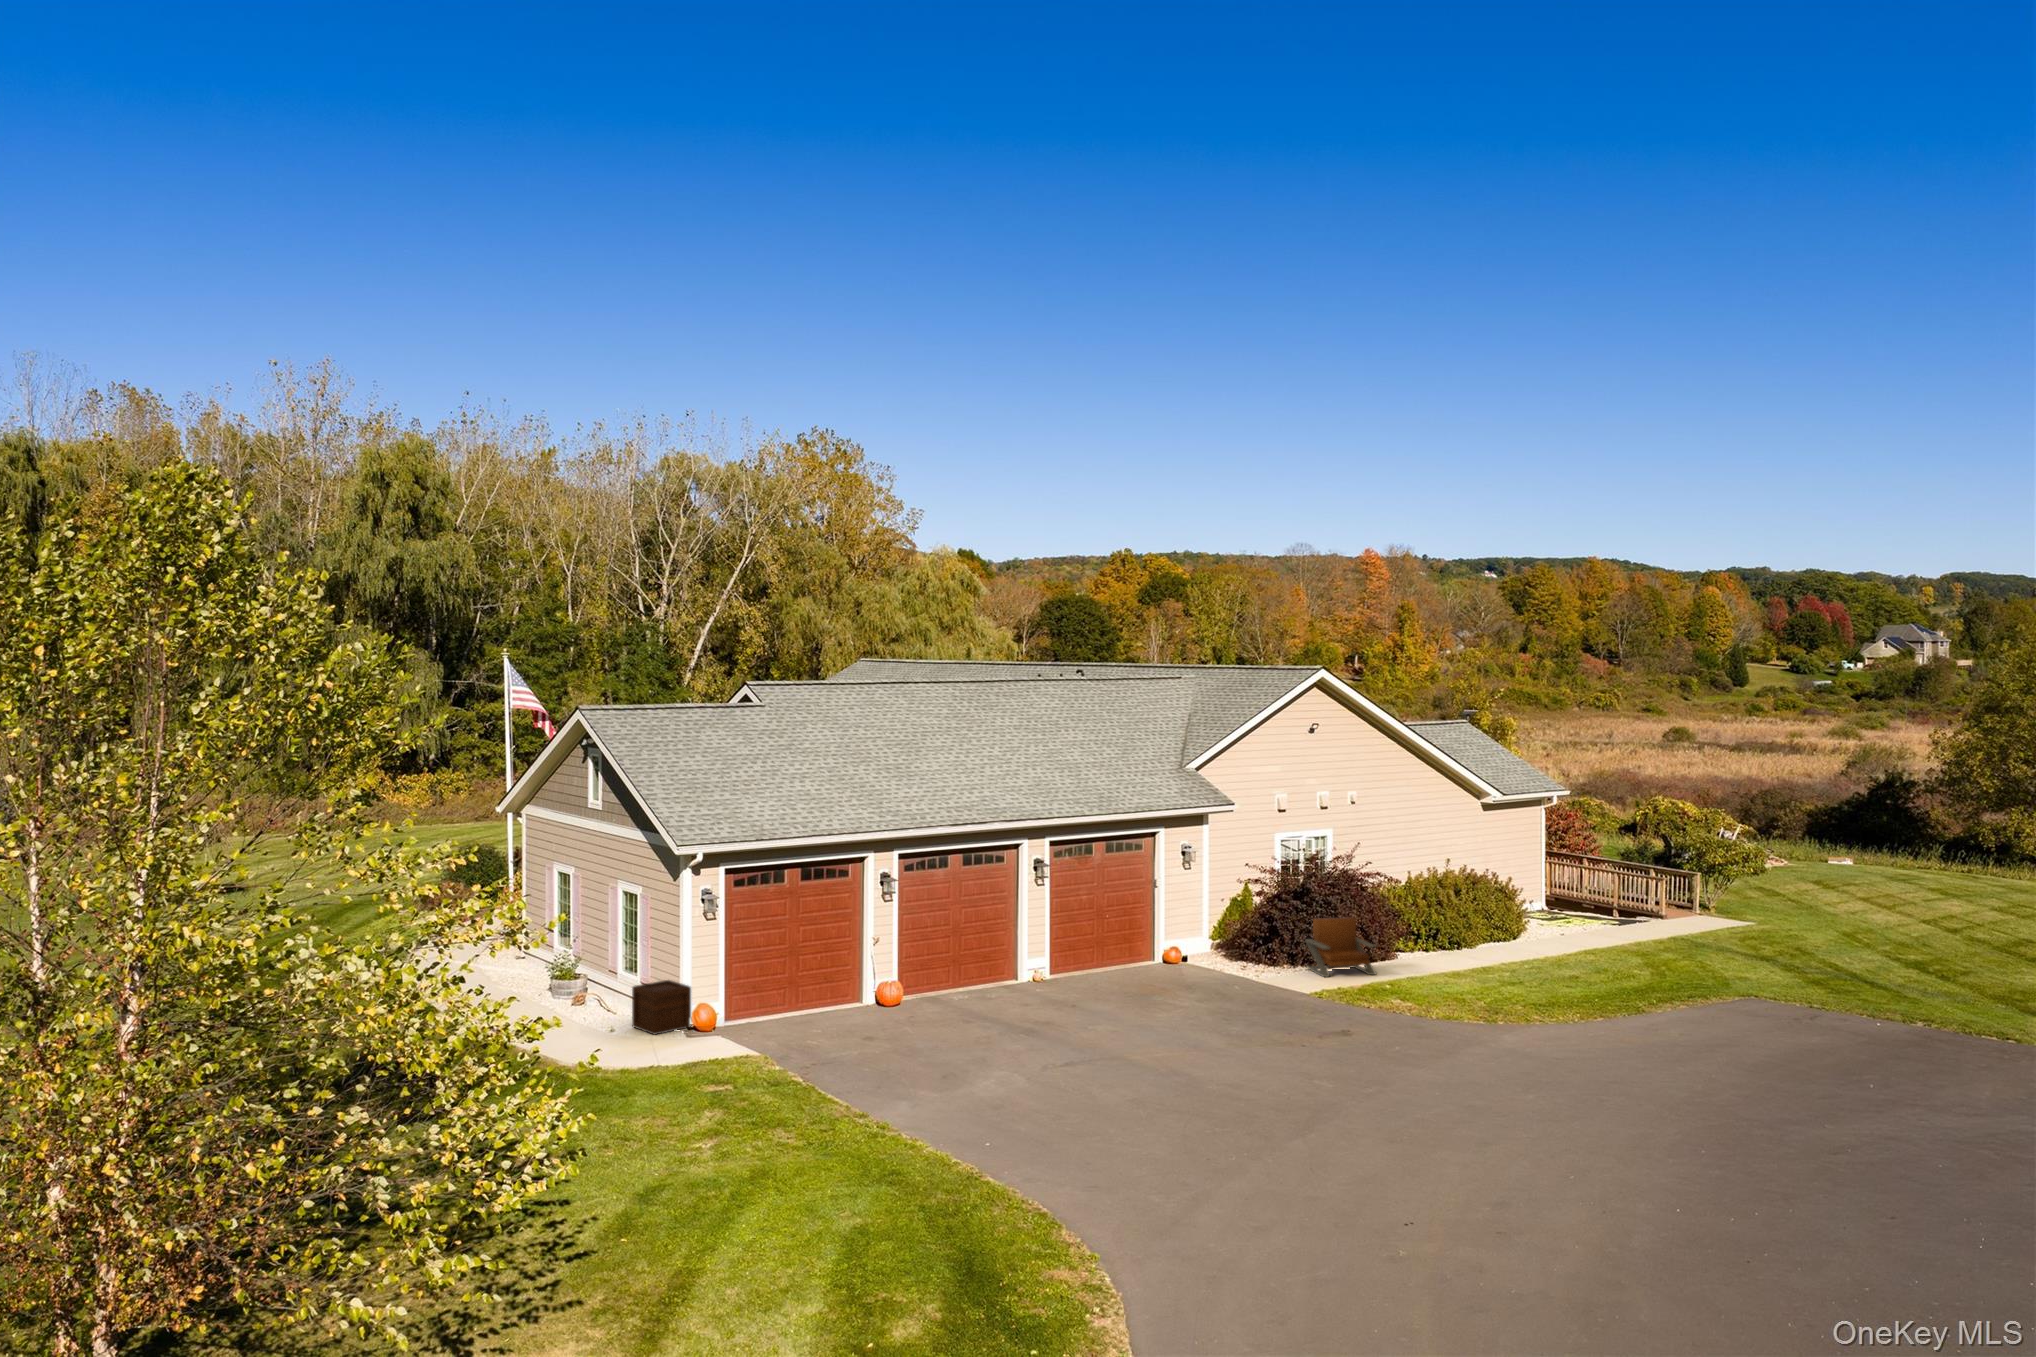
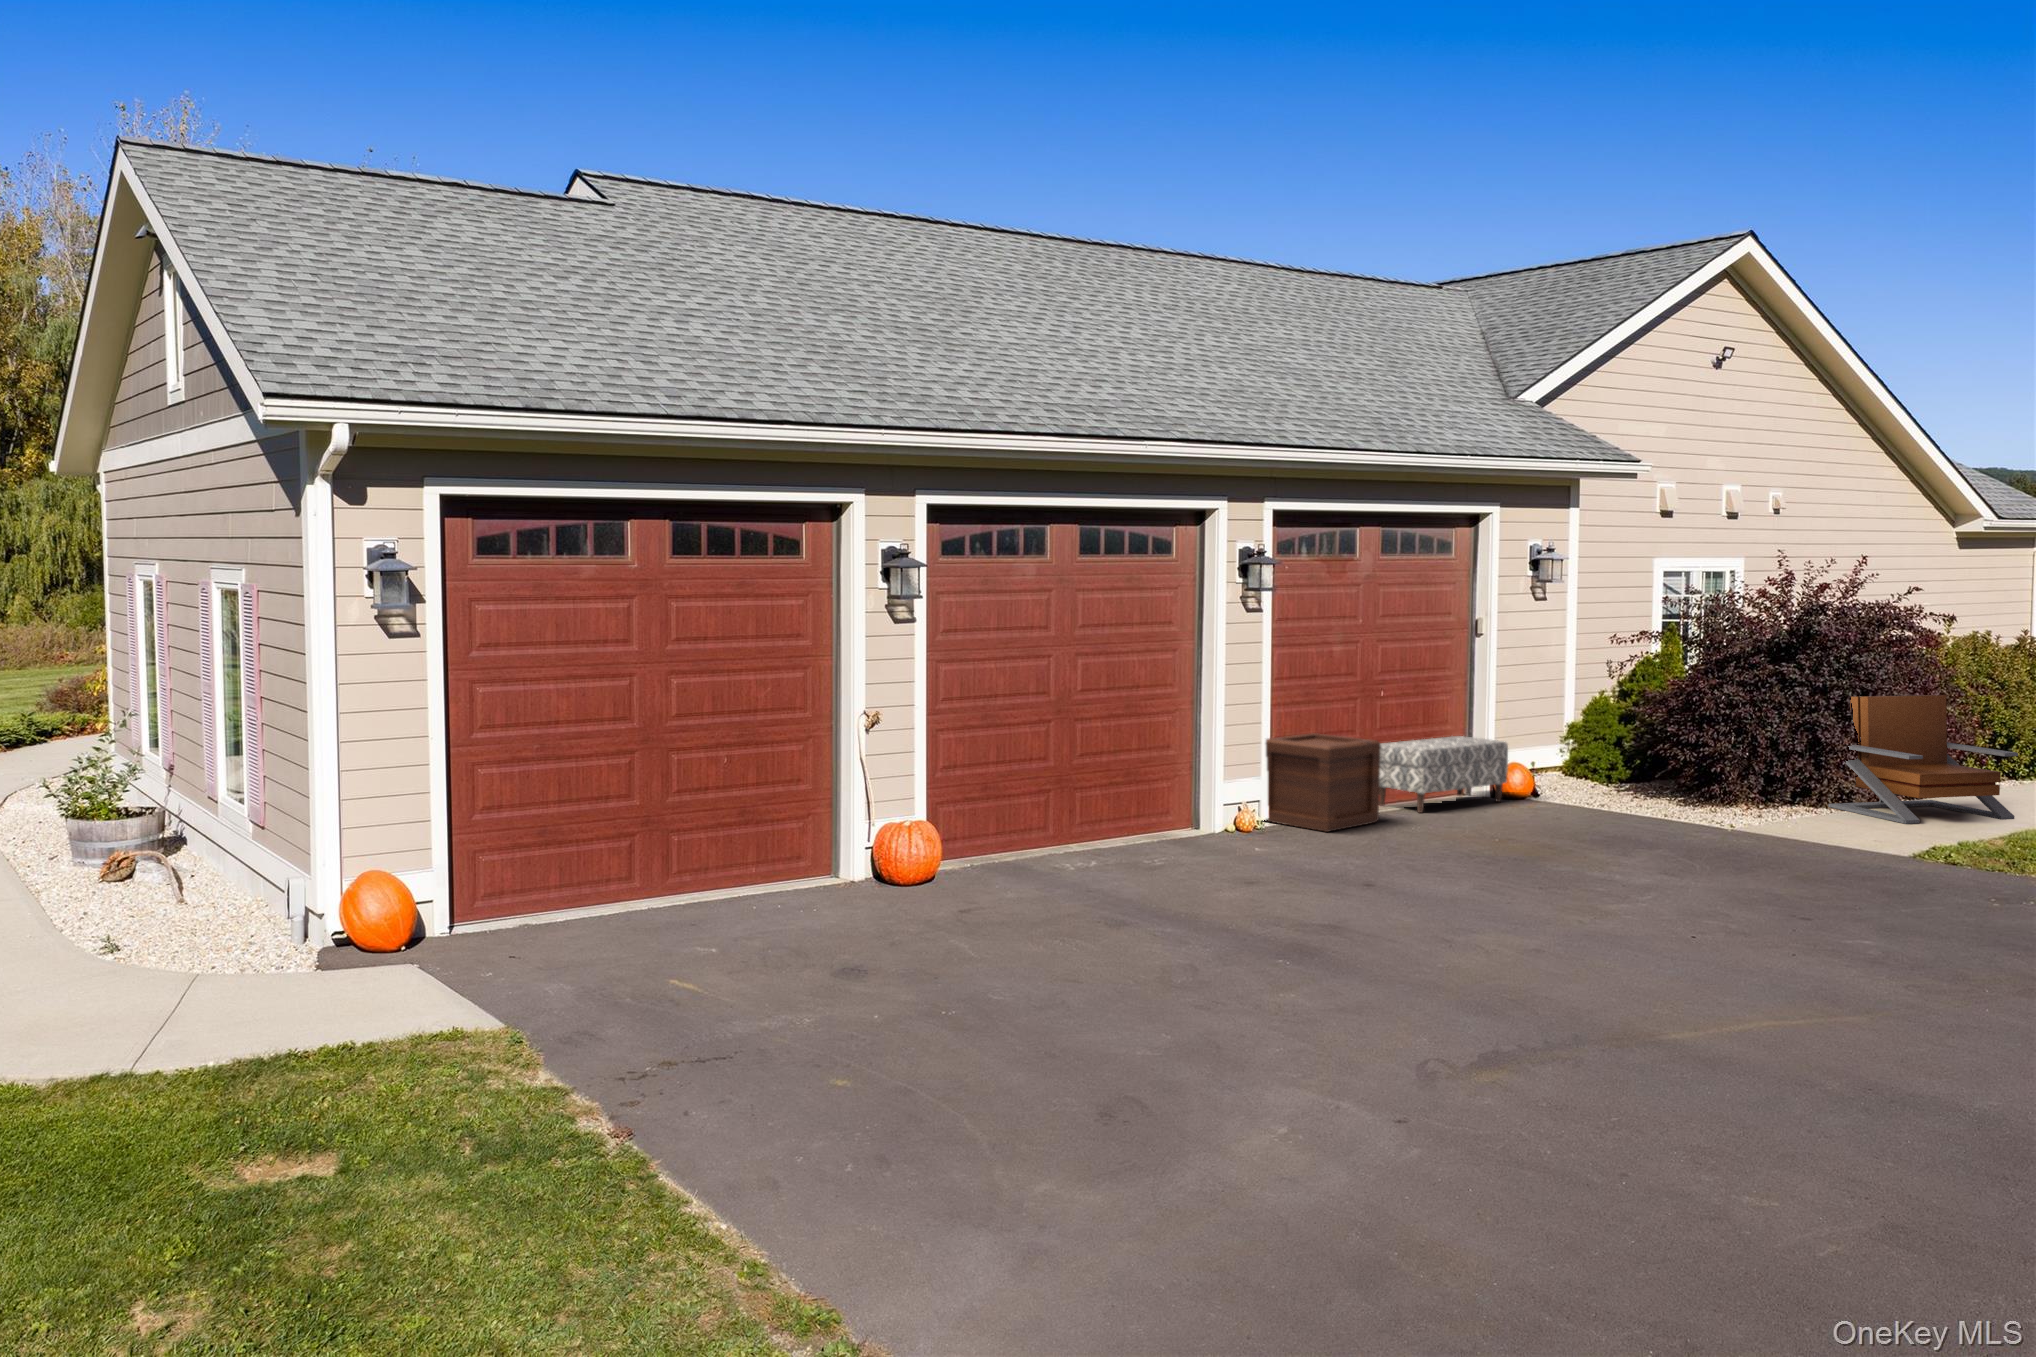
bench: none [1103,933,1164,971] -> present [1379,736,1508,813]
wooden crate: present [632,980,691,1035] -> present [1266,733,1380,832]

